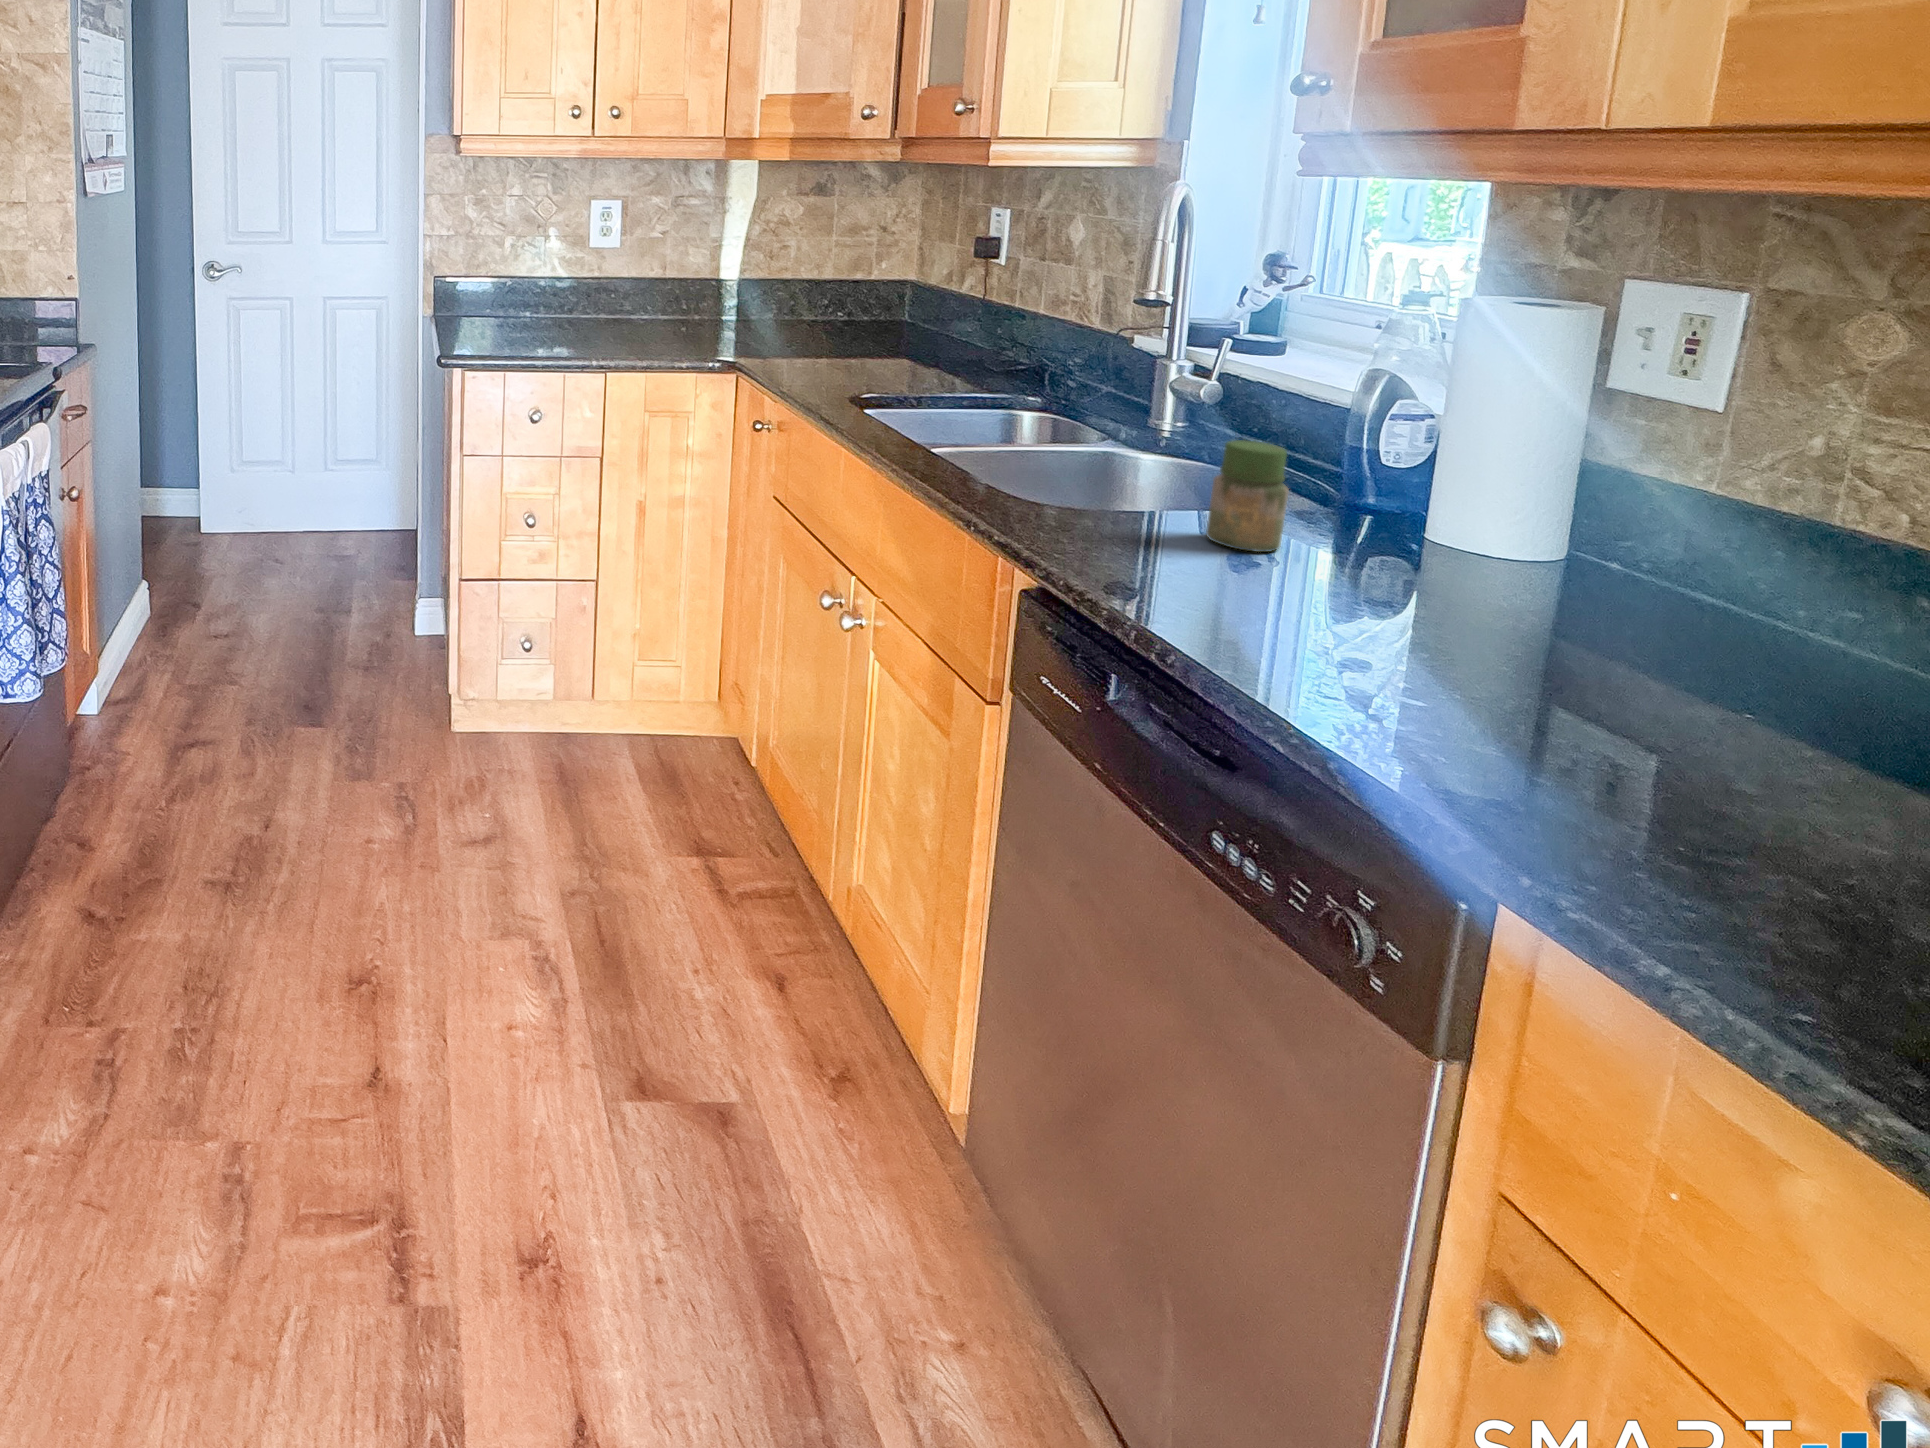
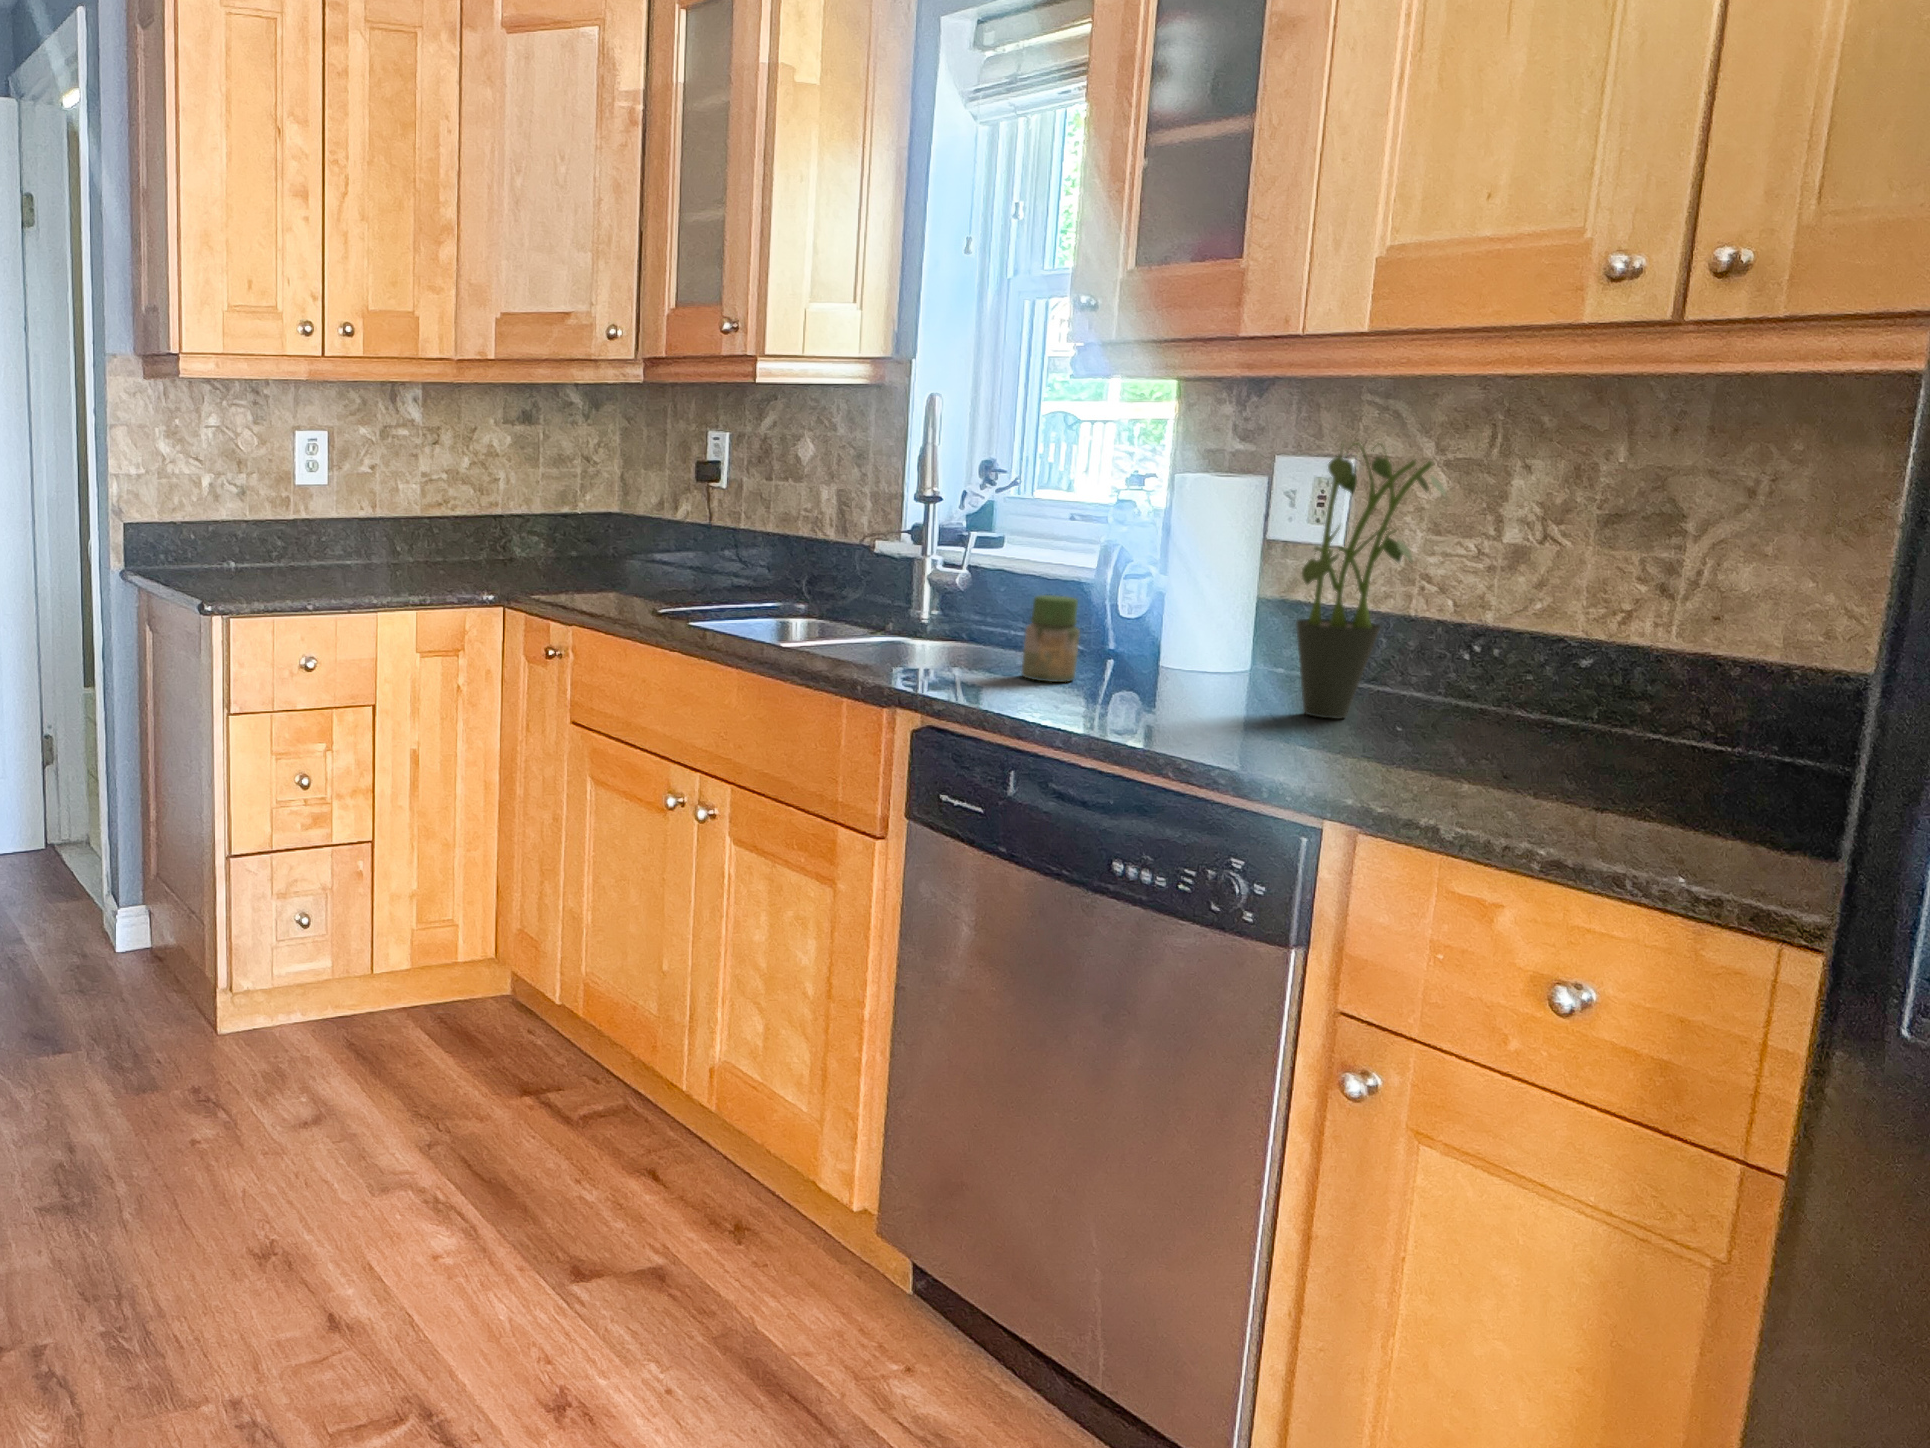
potted plant: none [1592,283,1858,677] -> present [1296,443,1446,719]

